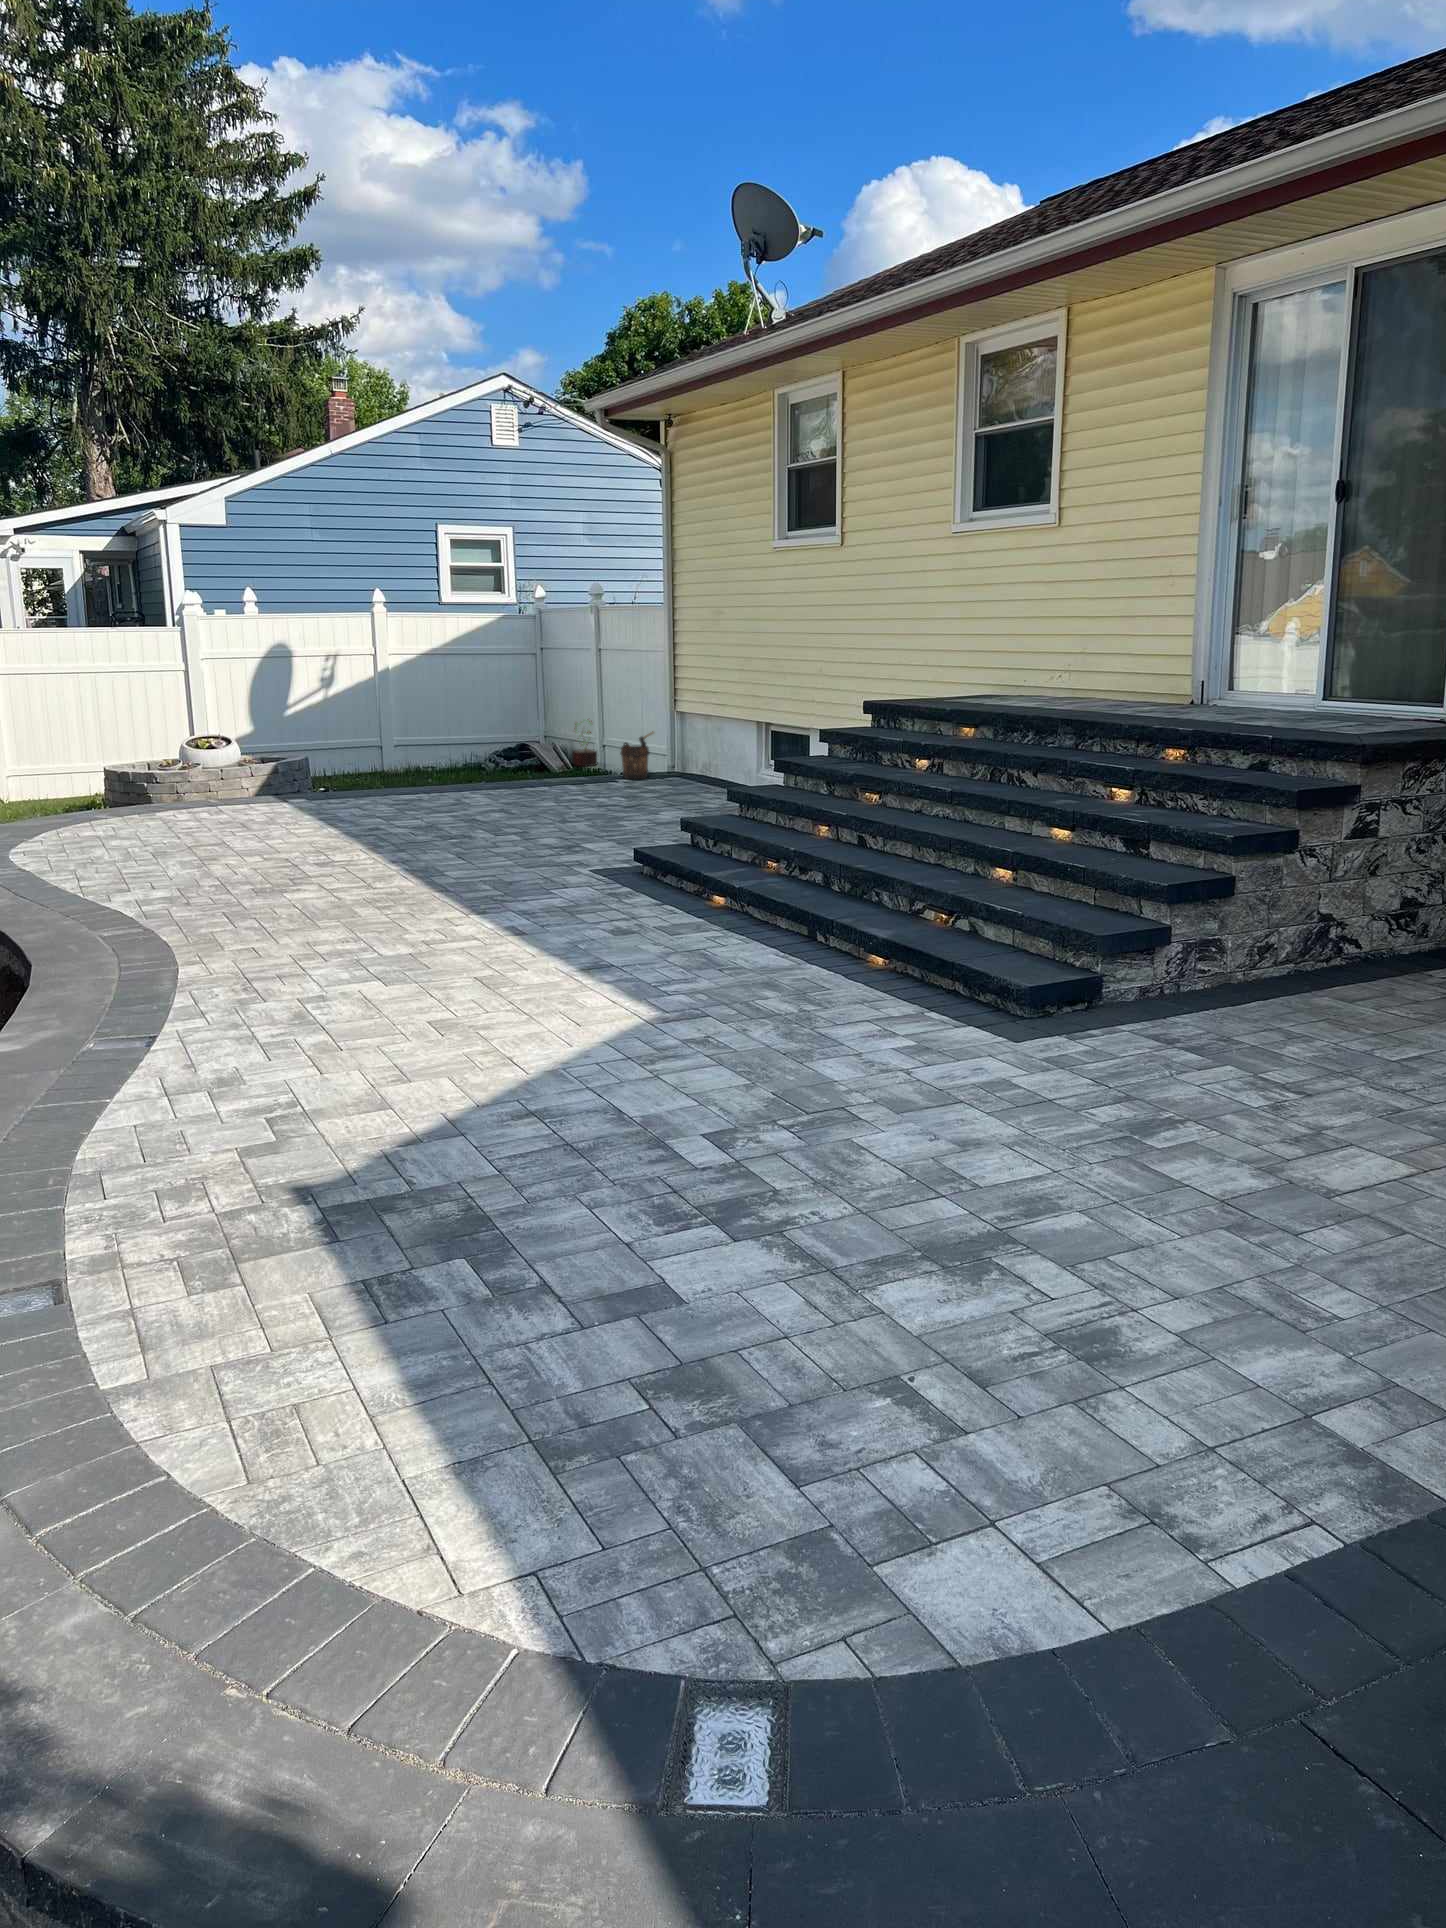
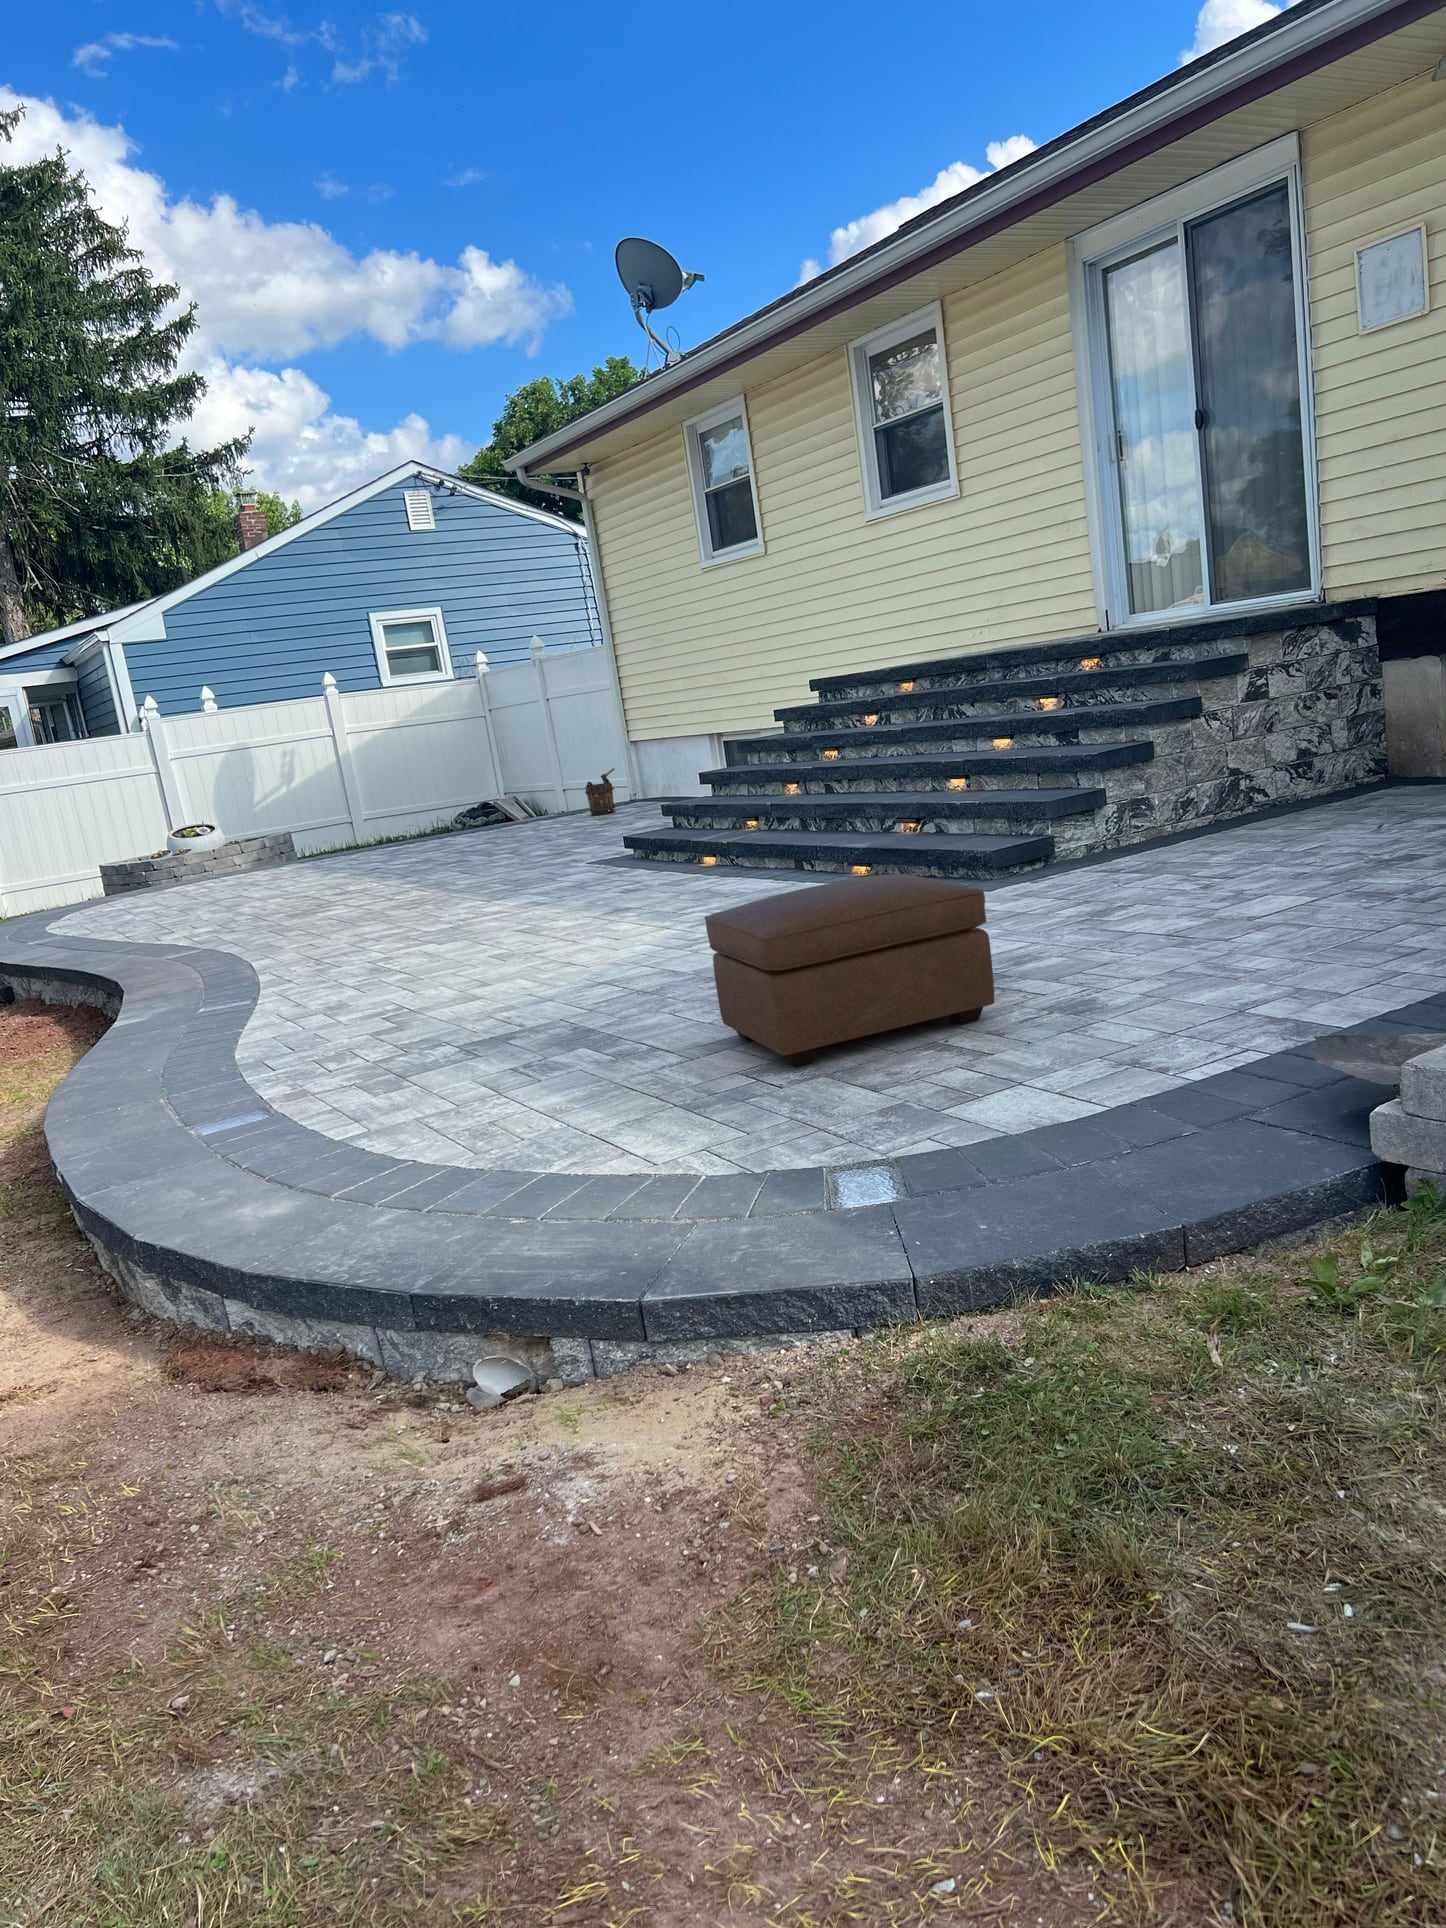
decorative plant: present [572,719,598,766] -> none [536,769,563,816]
ottoman: none [636,1106,1004,1399] -> present [704,874,994,1067]

